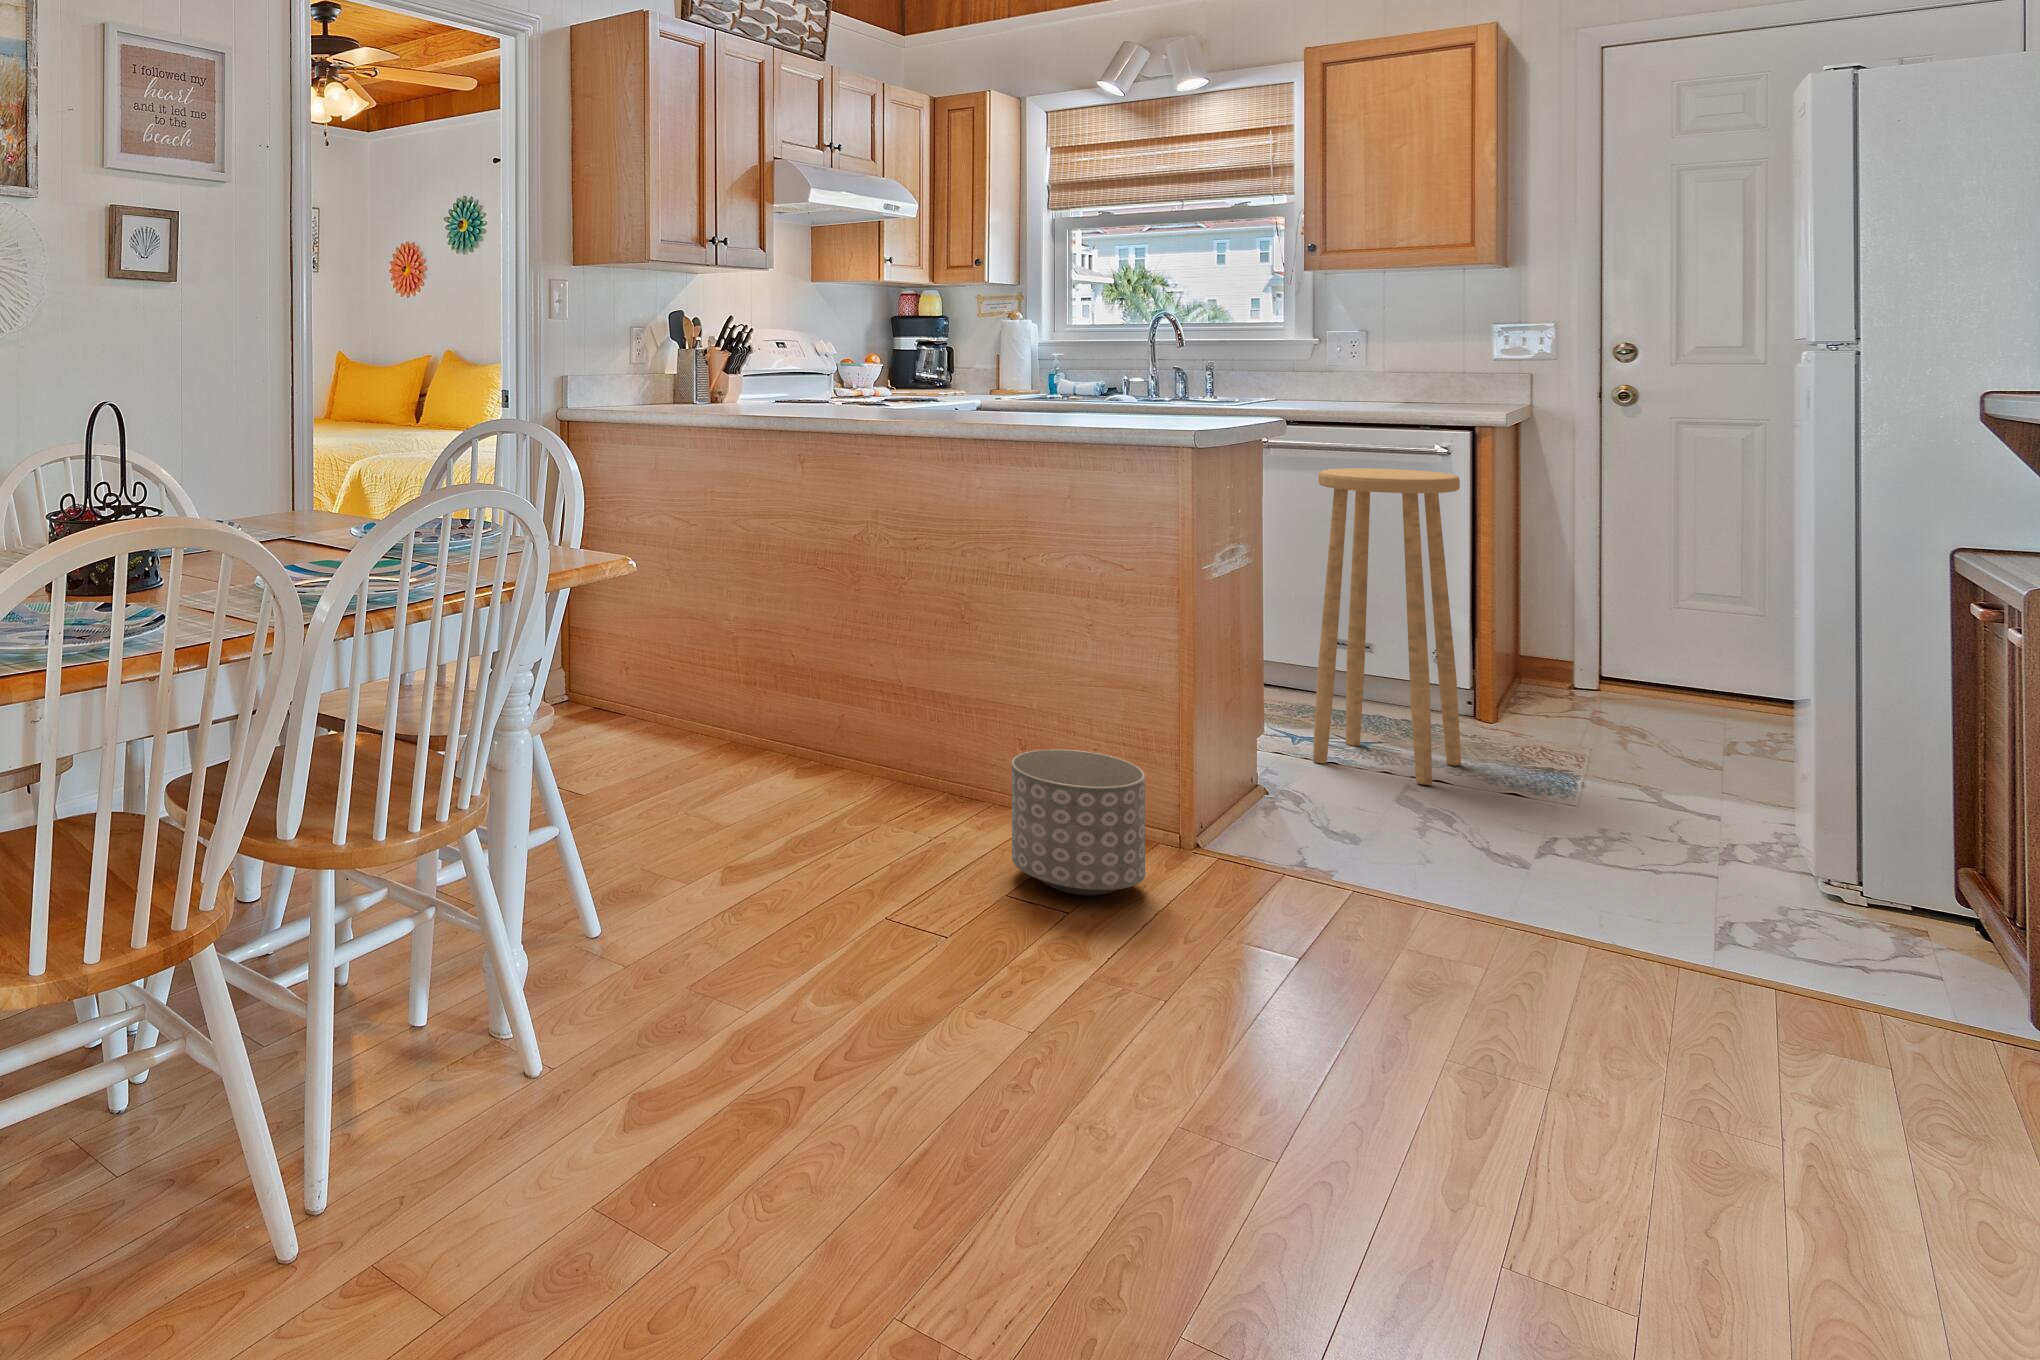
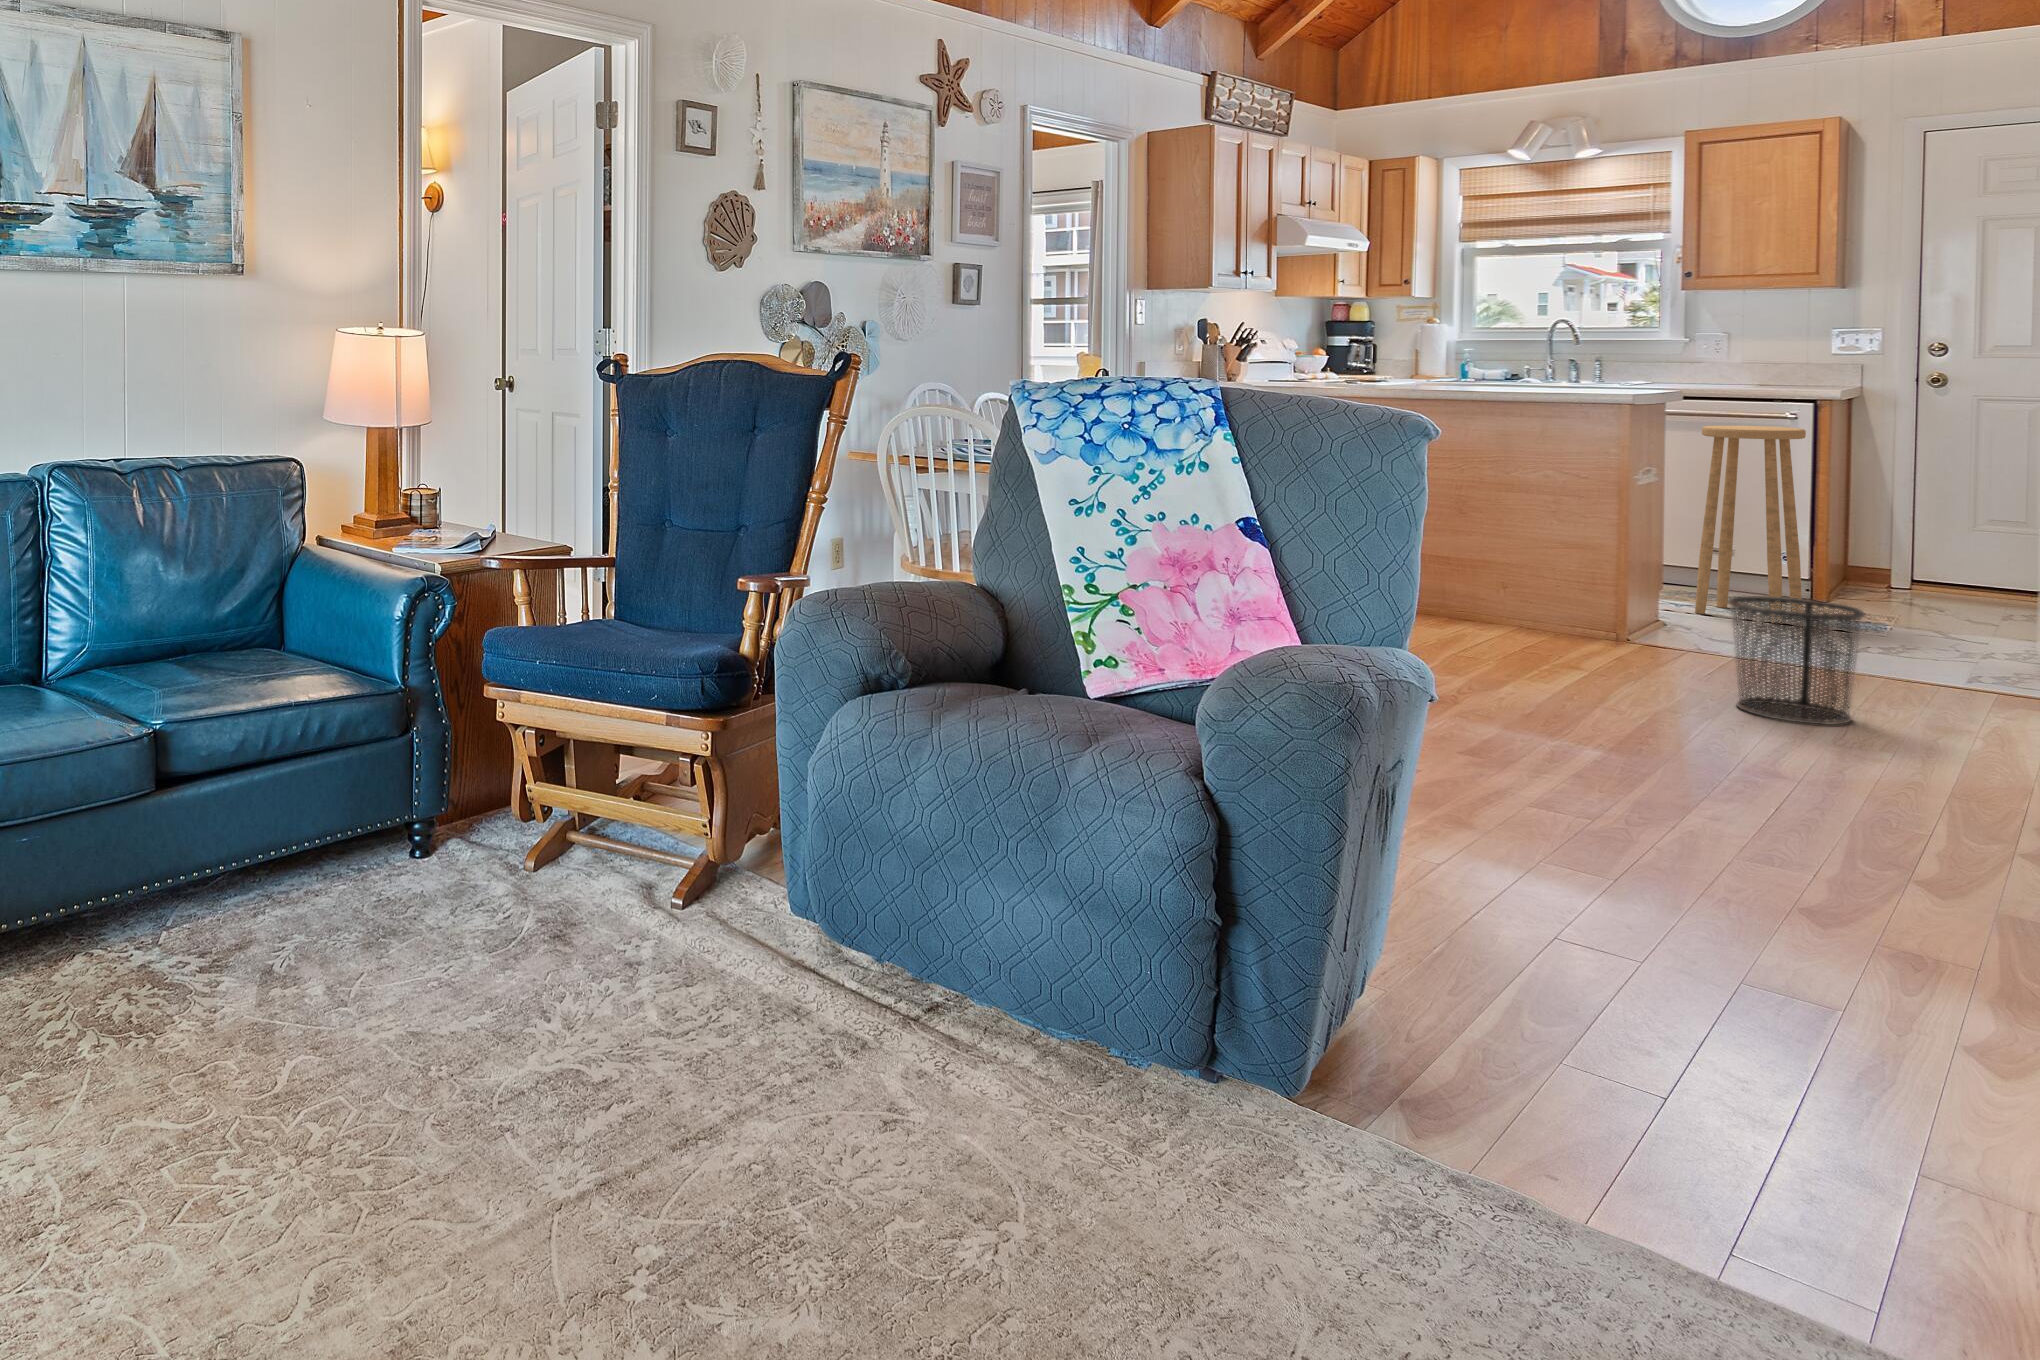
planter: present [1012,749,1145,895] -> none [1518,579,1606,654]
waste bin: none [1314,841,1566,1150] -> present [1729,596,1866,724]

